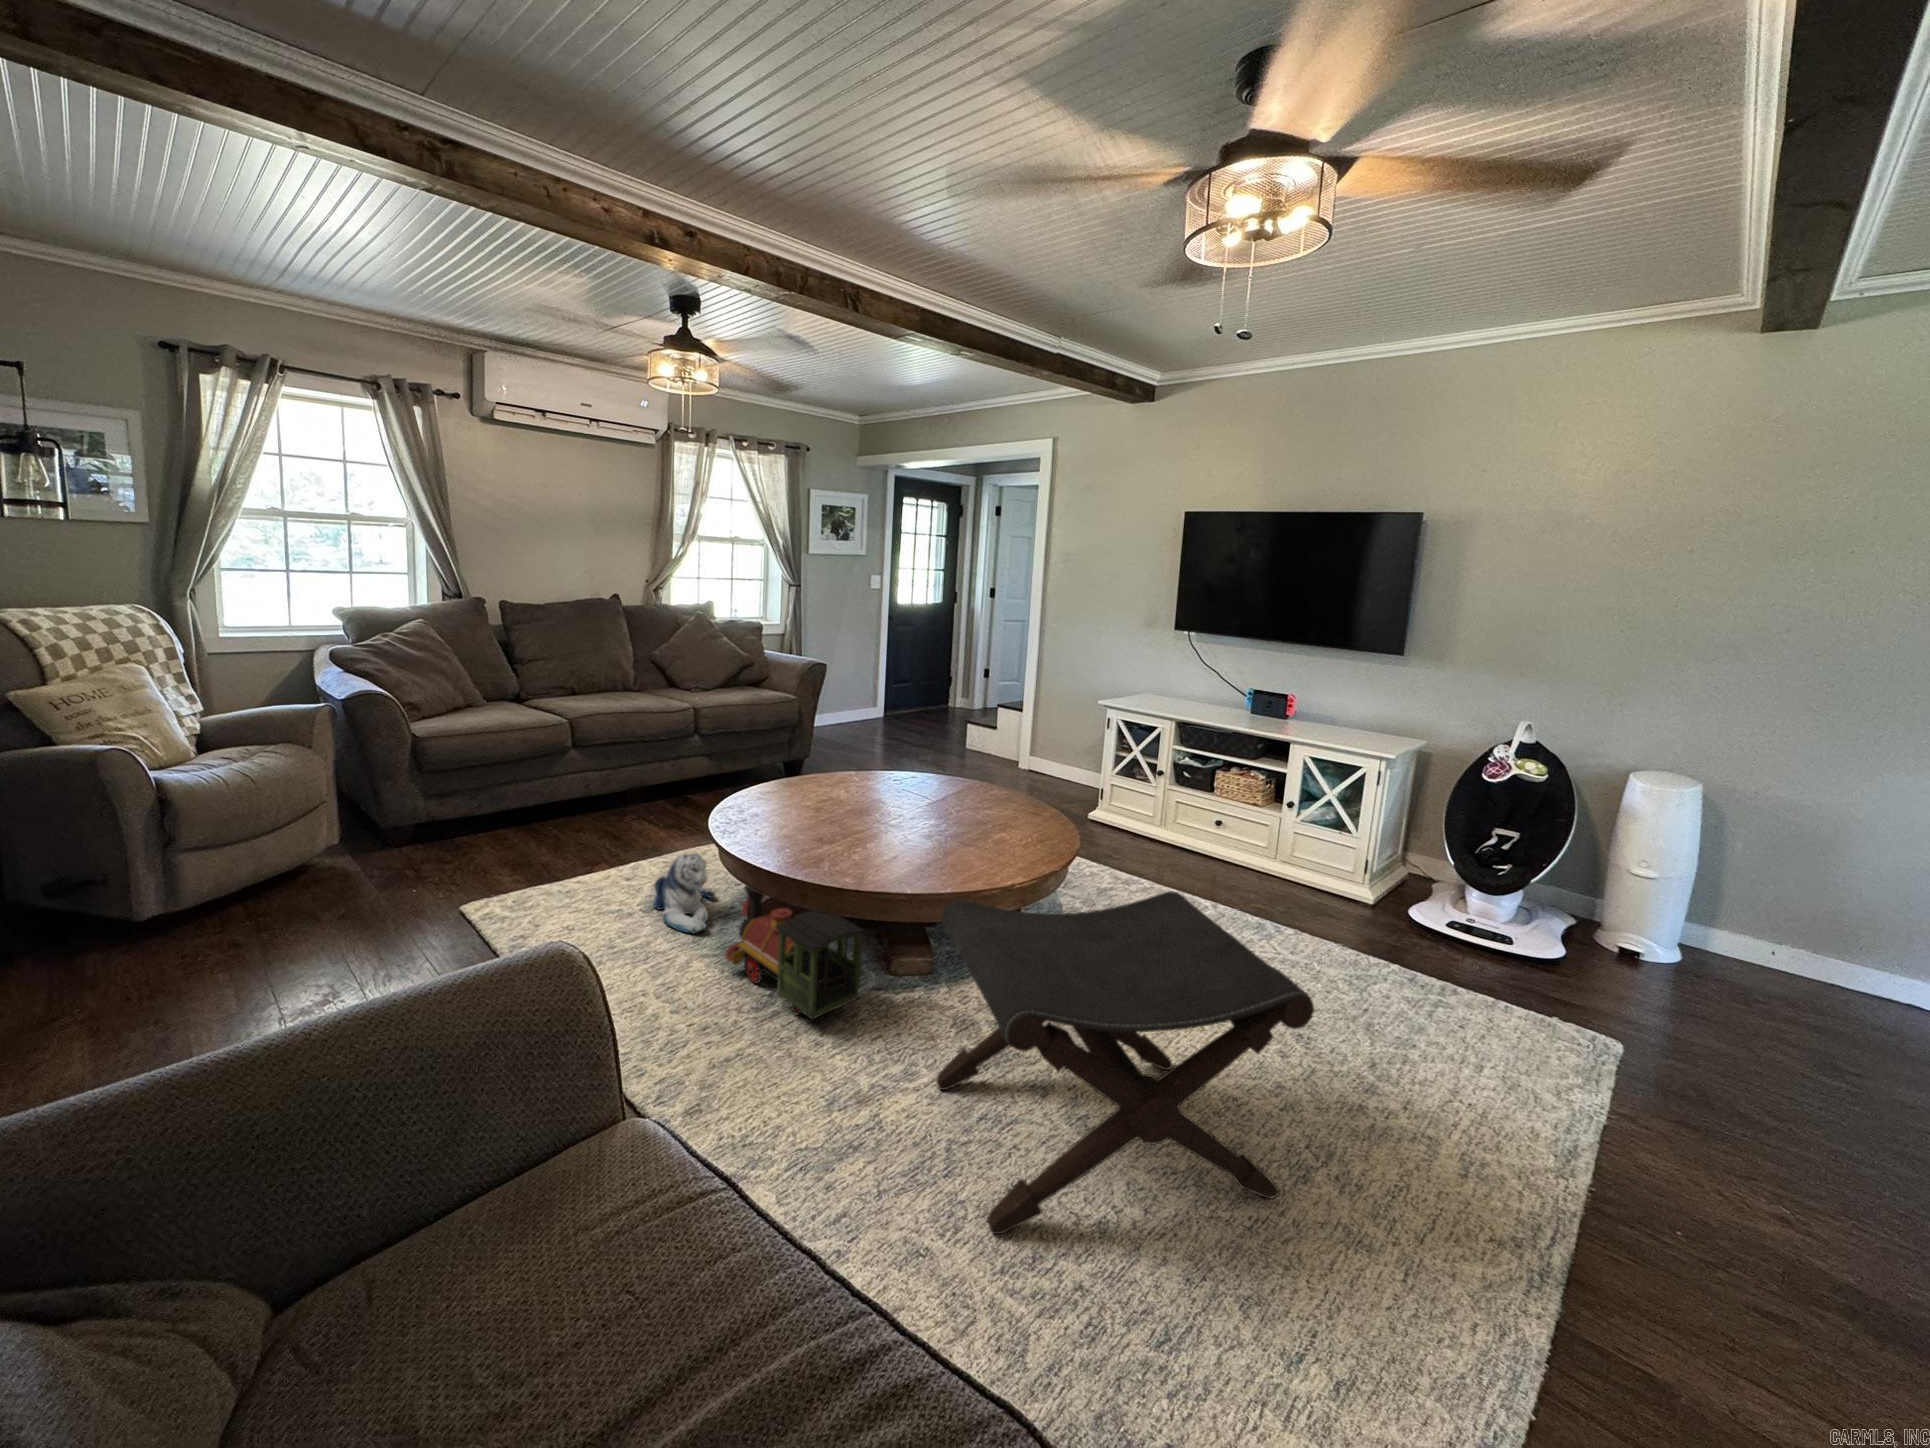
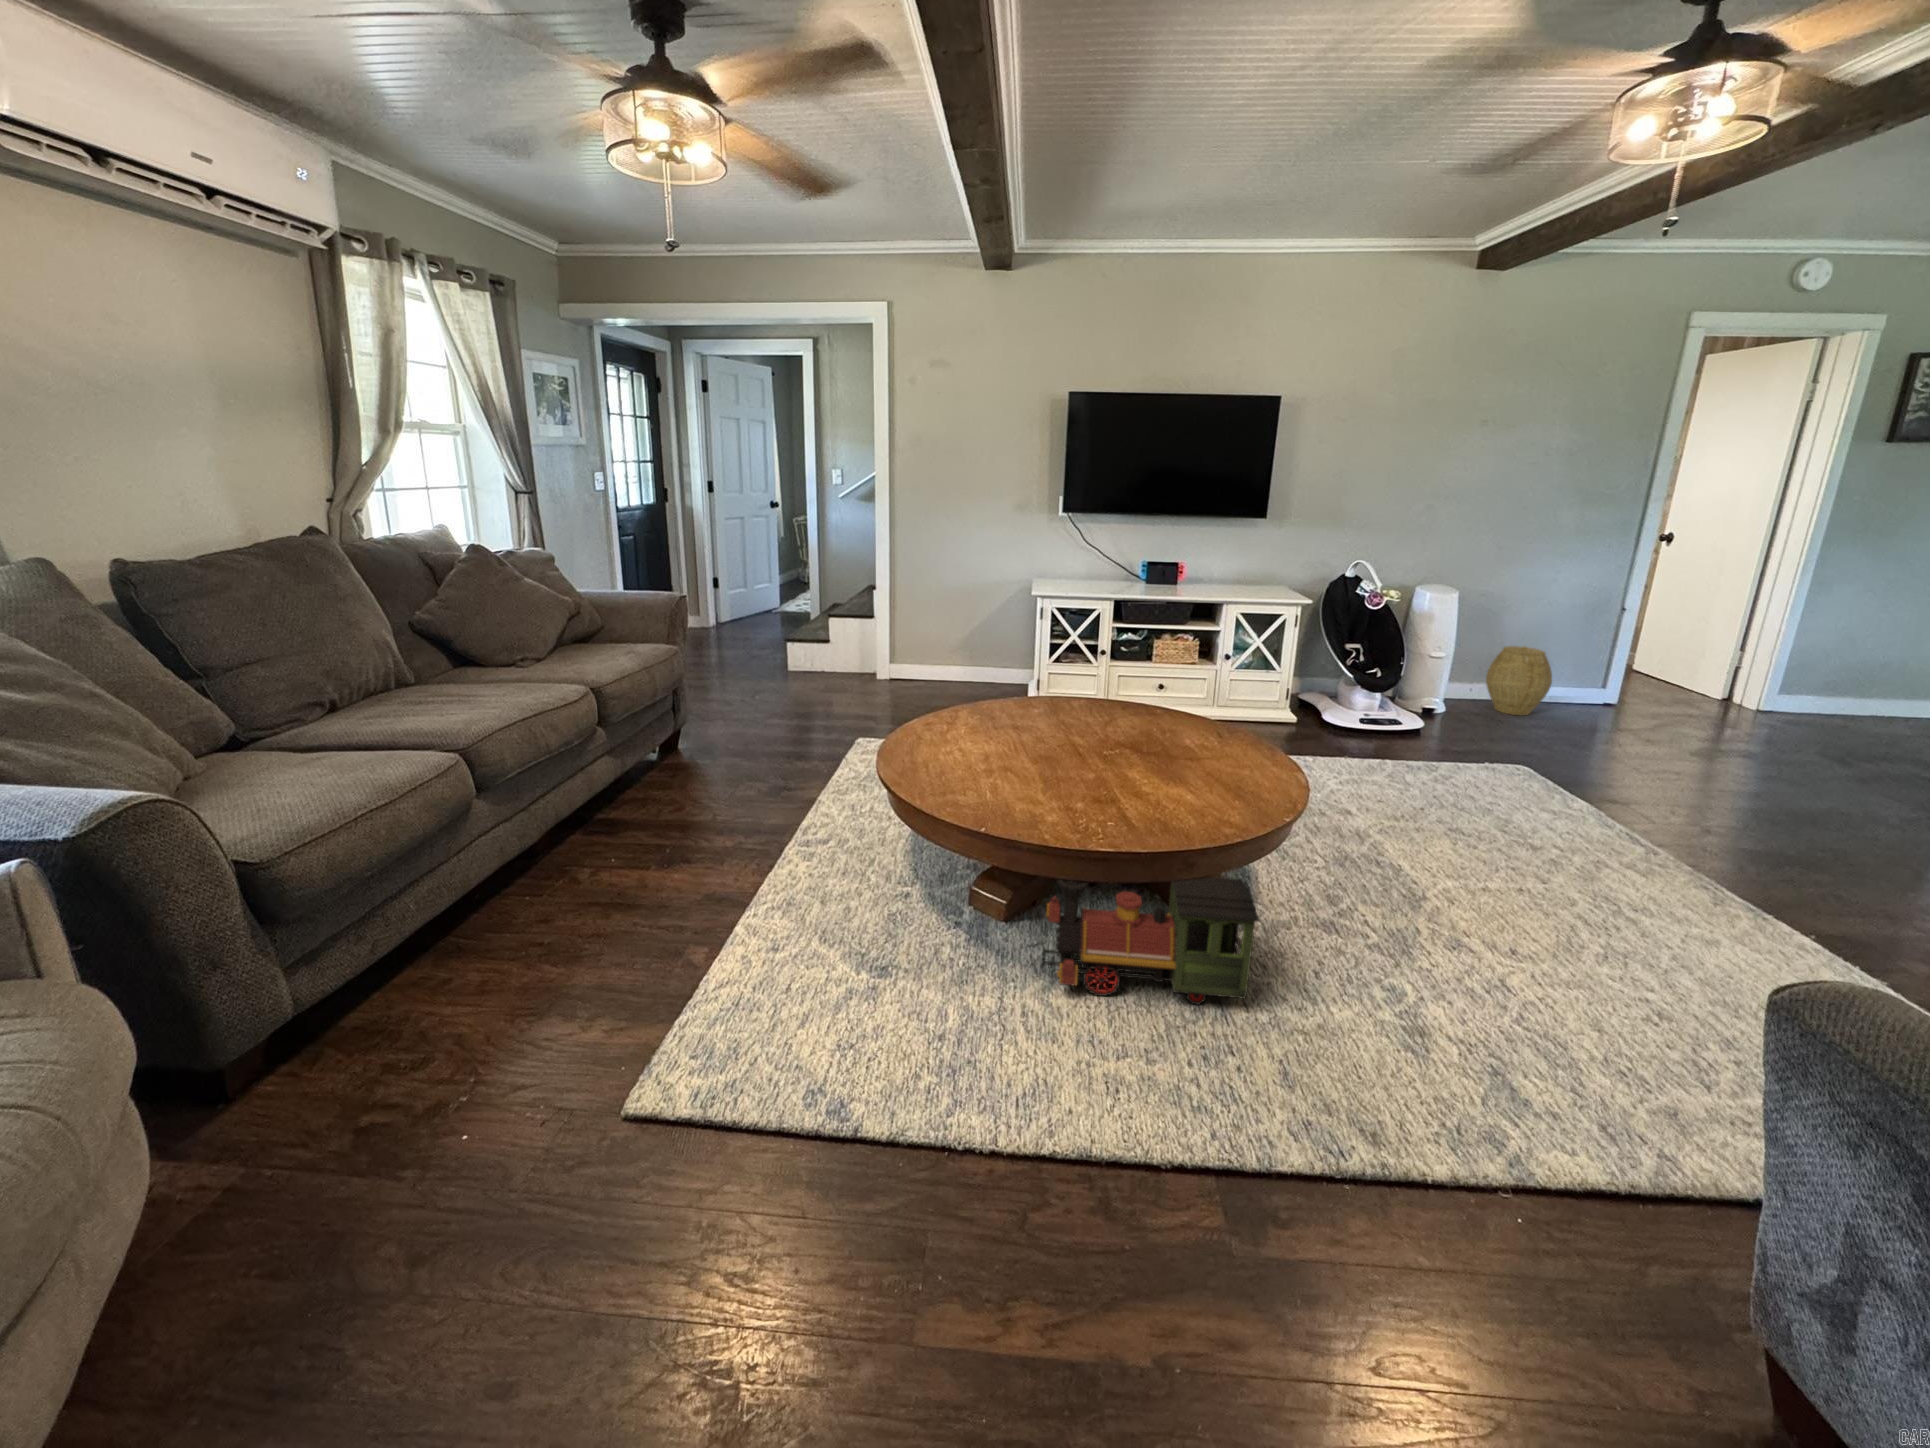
plush toy: present [653,853,715,934] -> none [807,873,957,983]
woven basket: none [1752,886,1882,1004] -> present [1486,646,1552,715]
footstool: present [936,891,1314,1234] -> none [1391,743,1709,1089]

